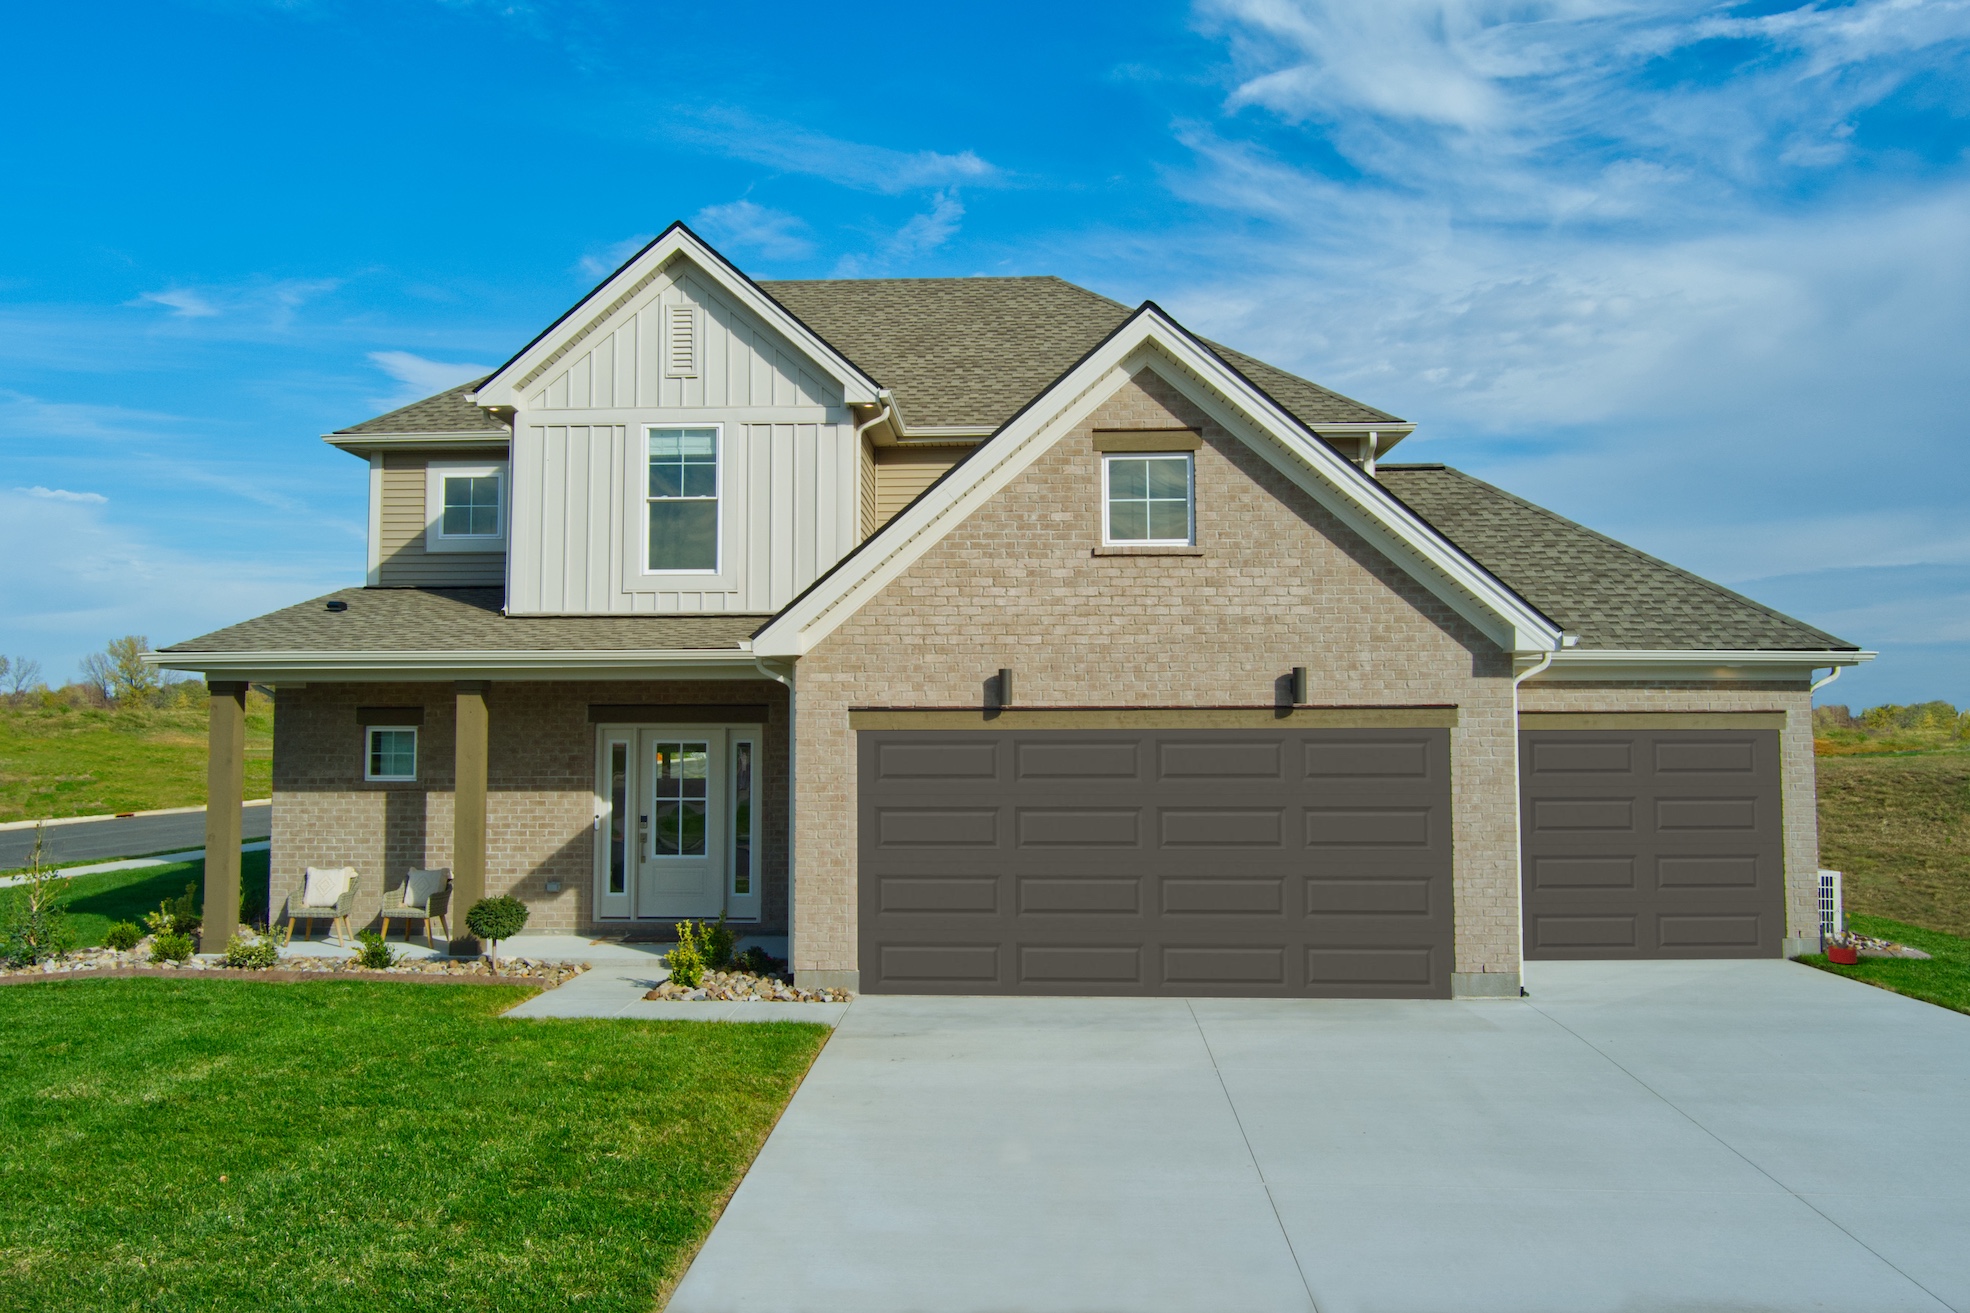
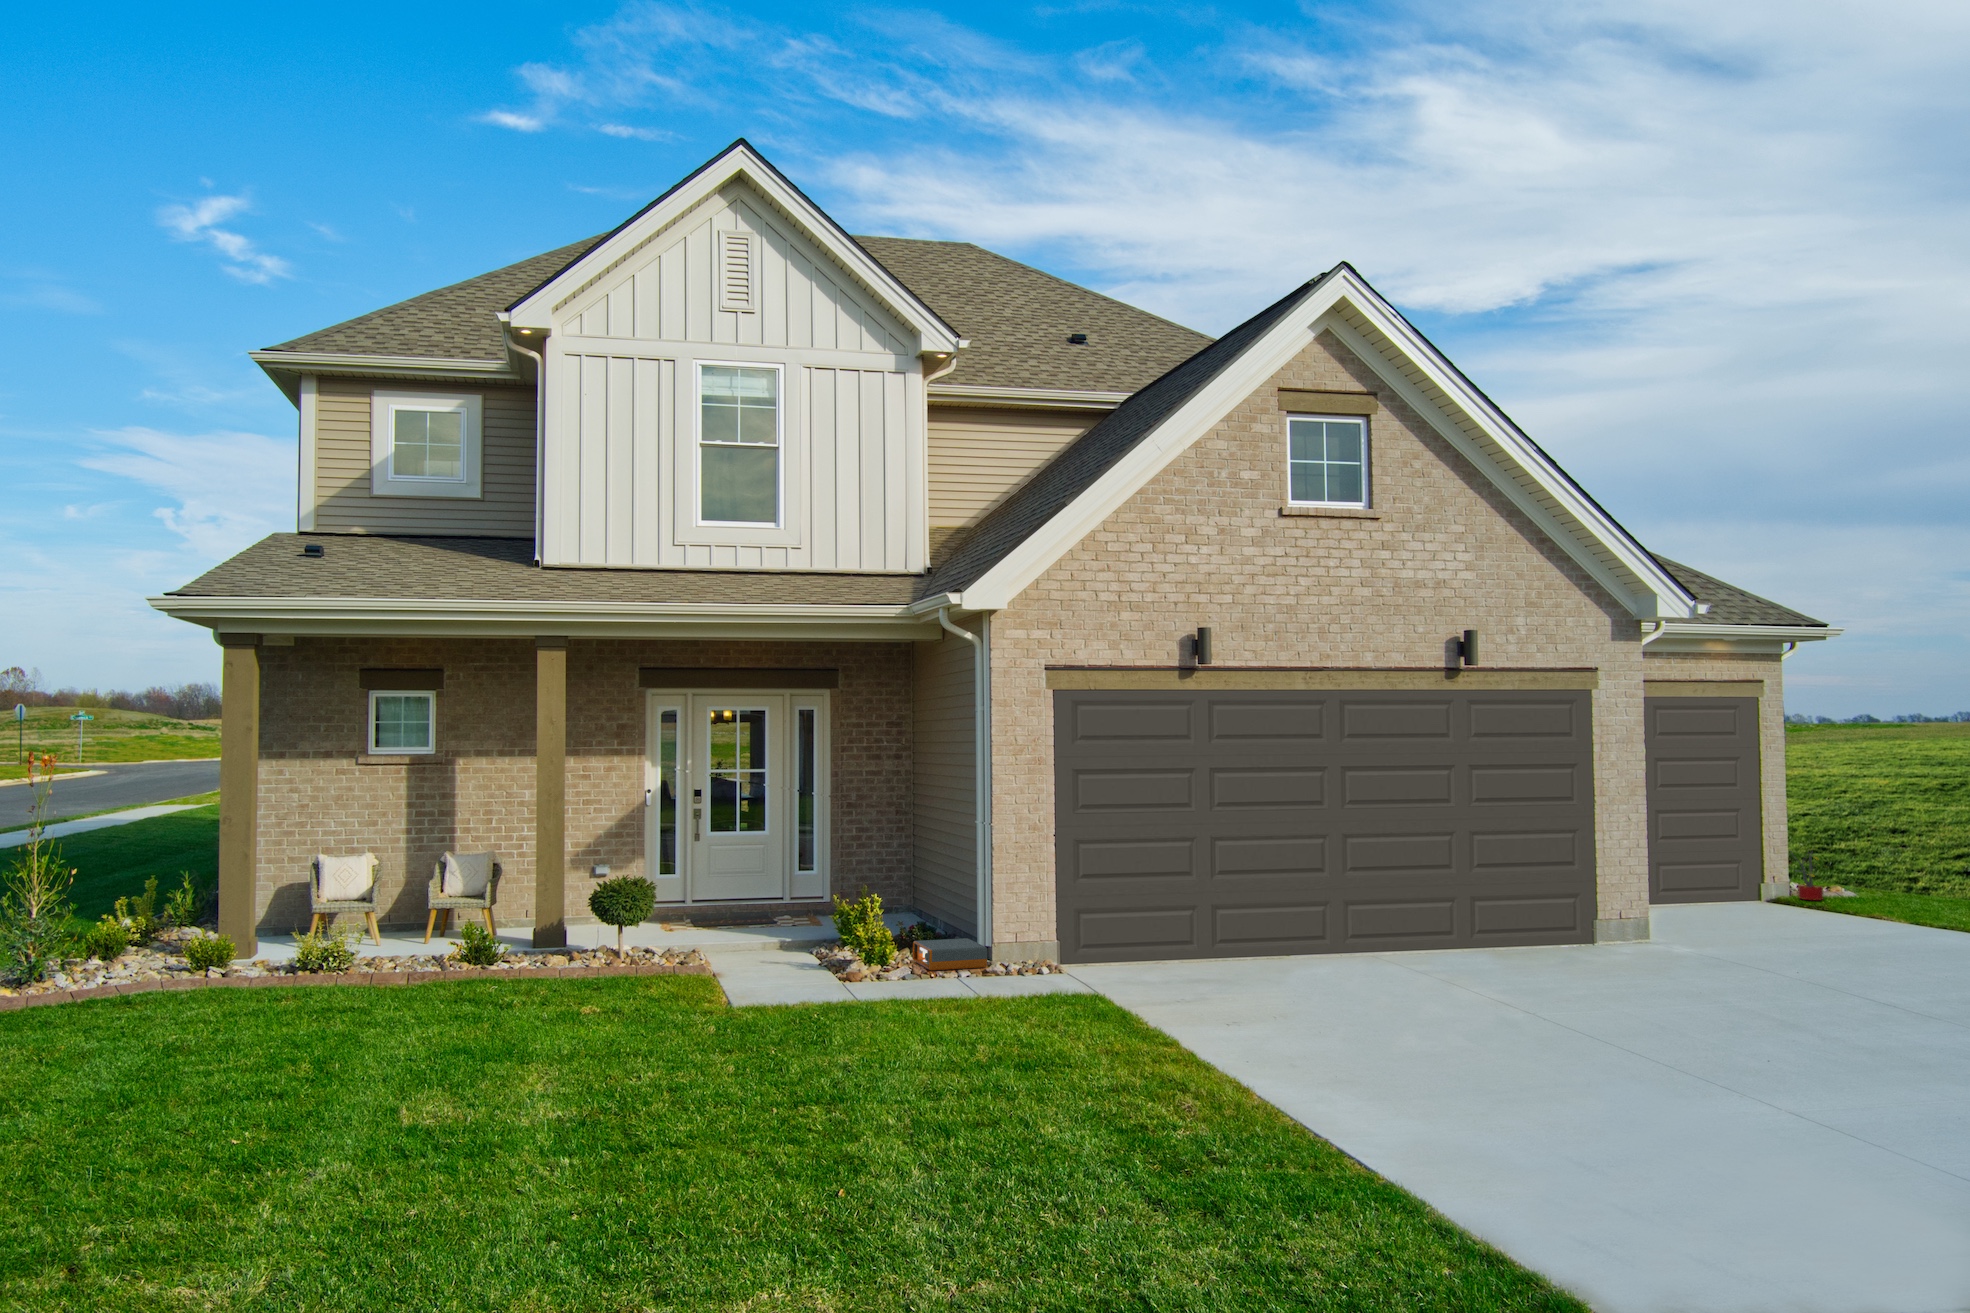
storage box: none [726,954,787,983] -> present [912,938,987,971]

